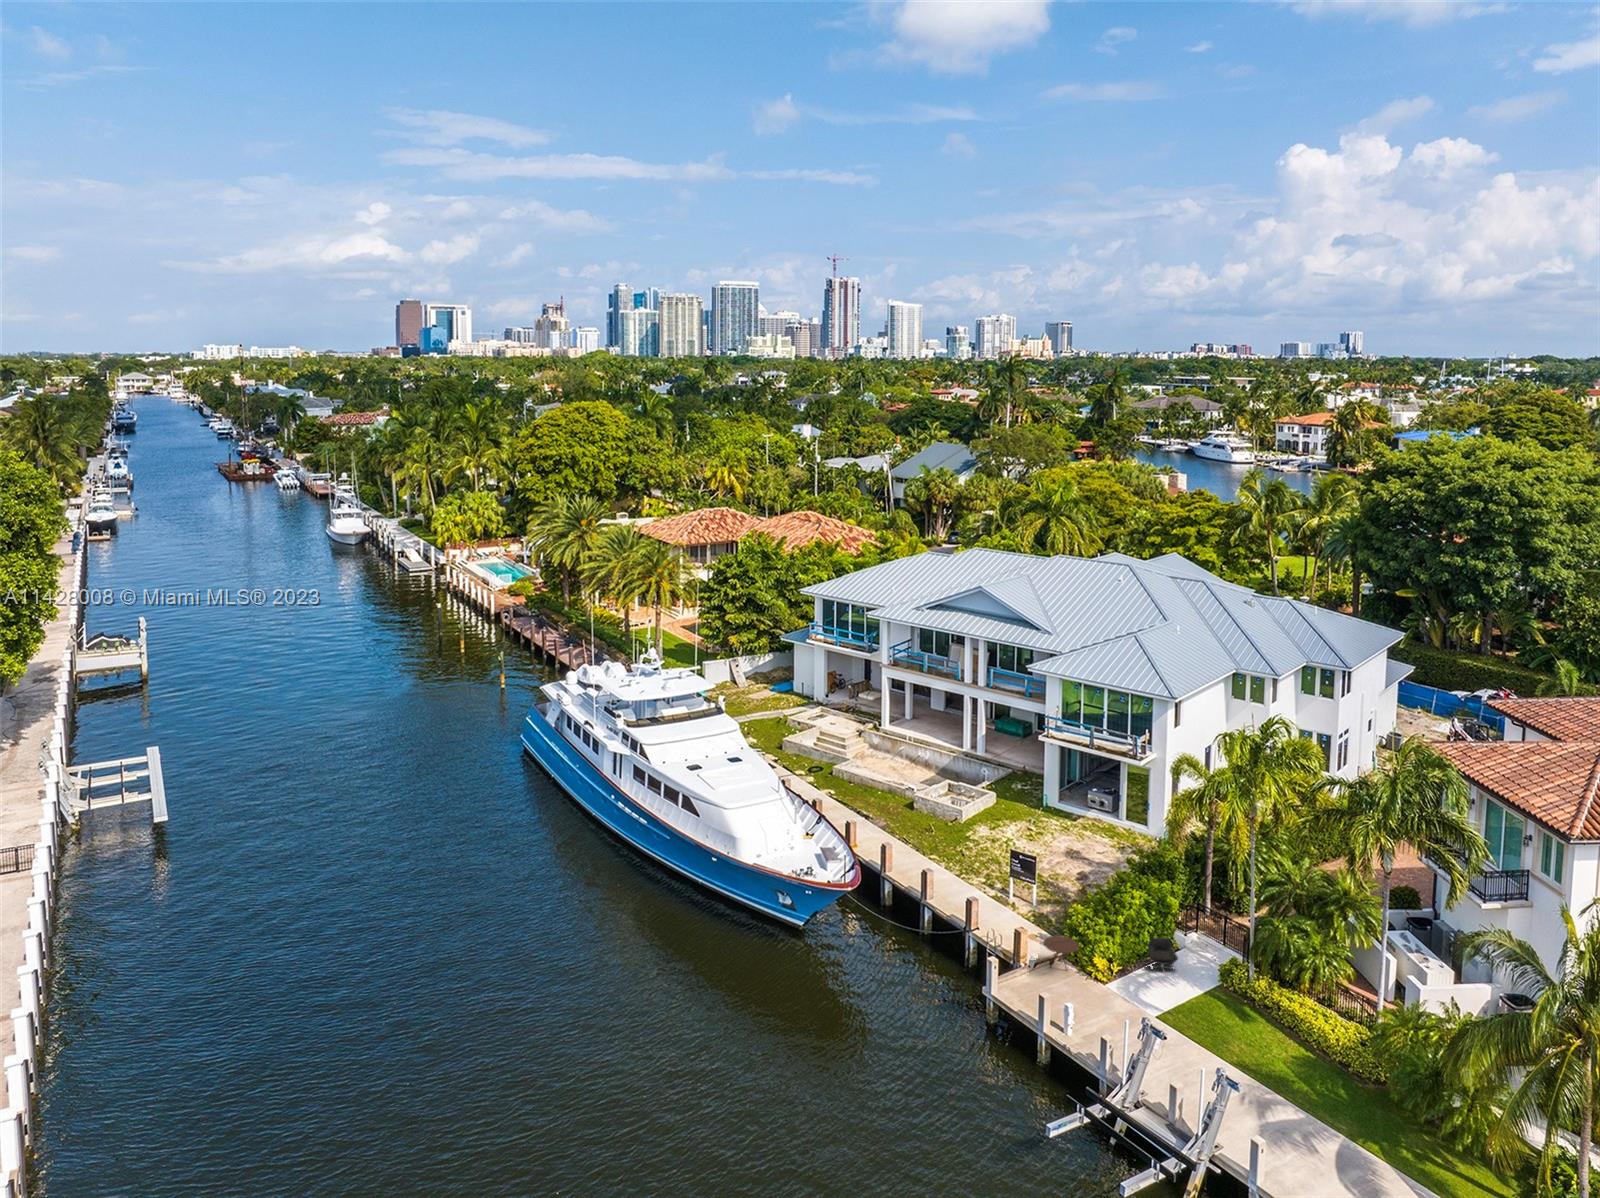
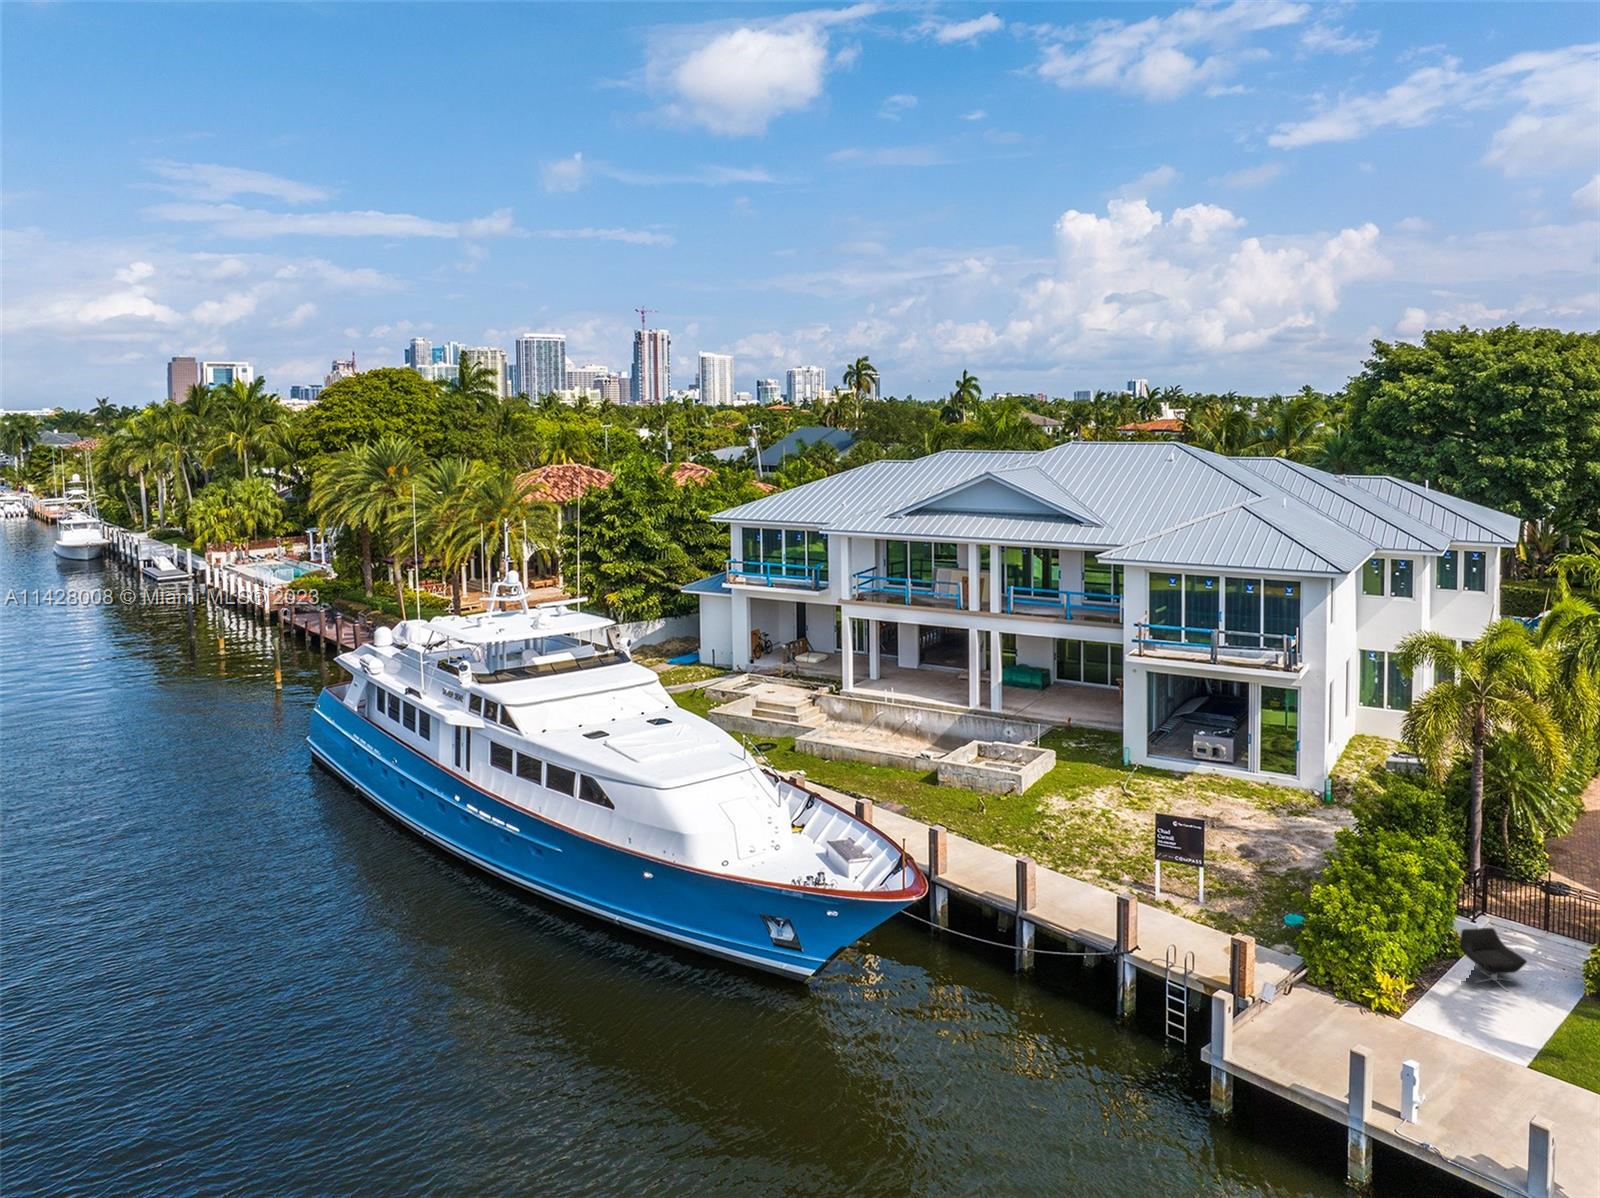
round table: present [1044,935,1079,962] -> none [1287,941,1356,1005]

